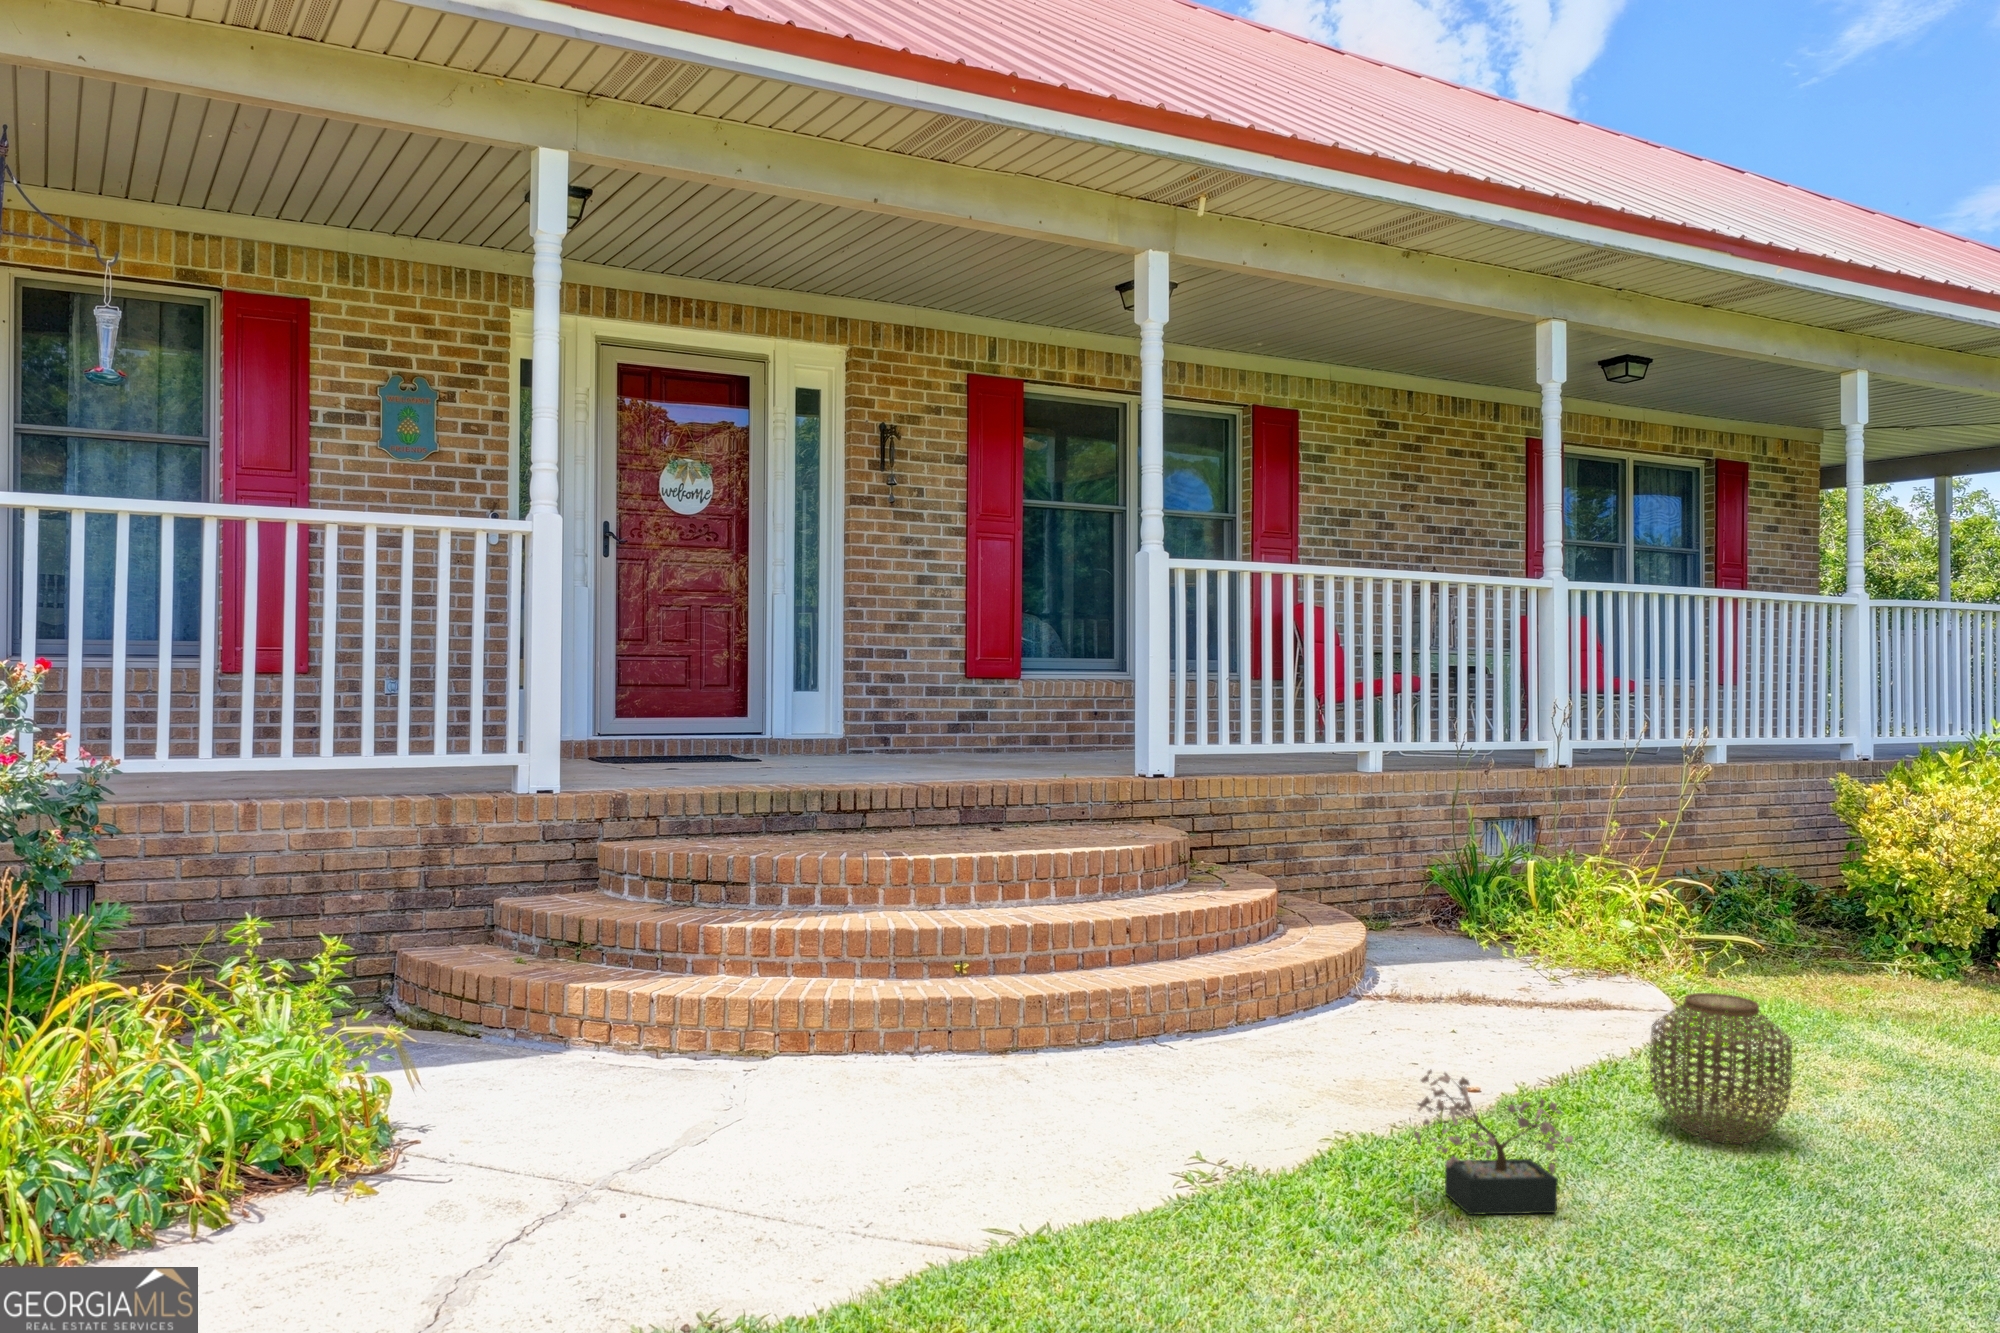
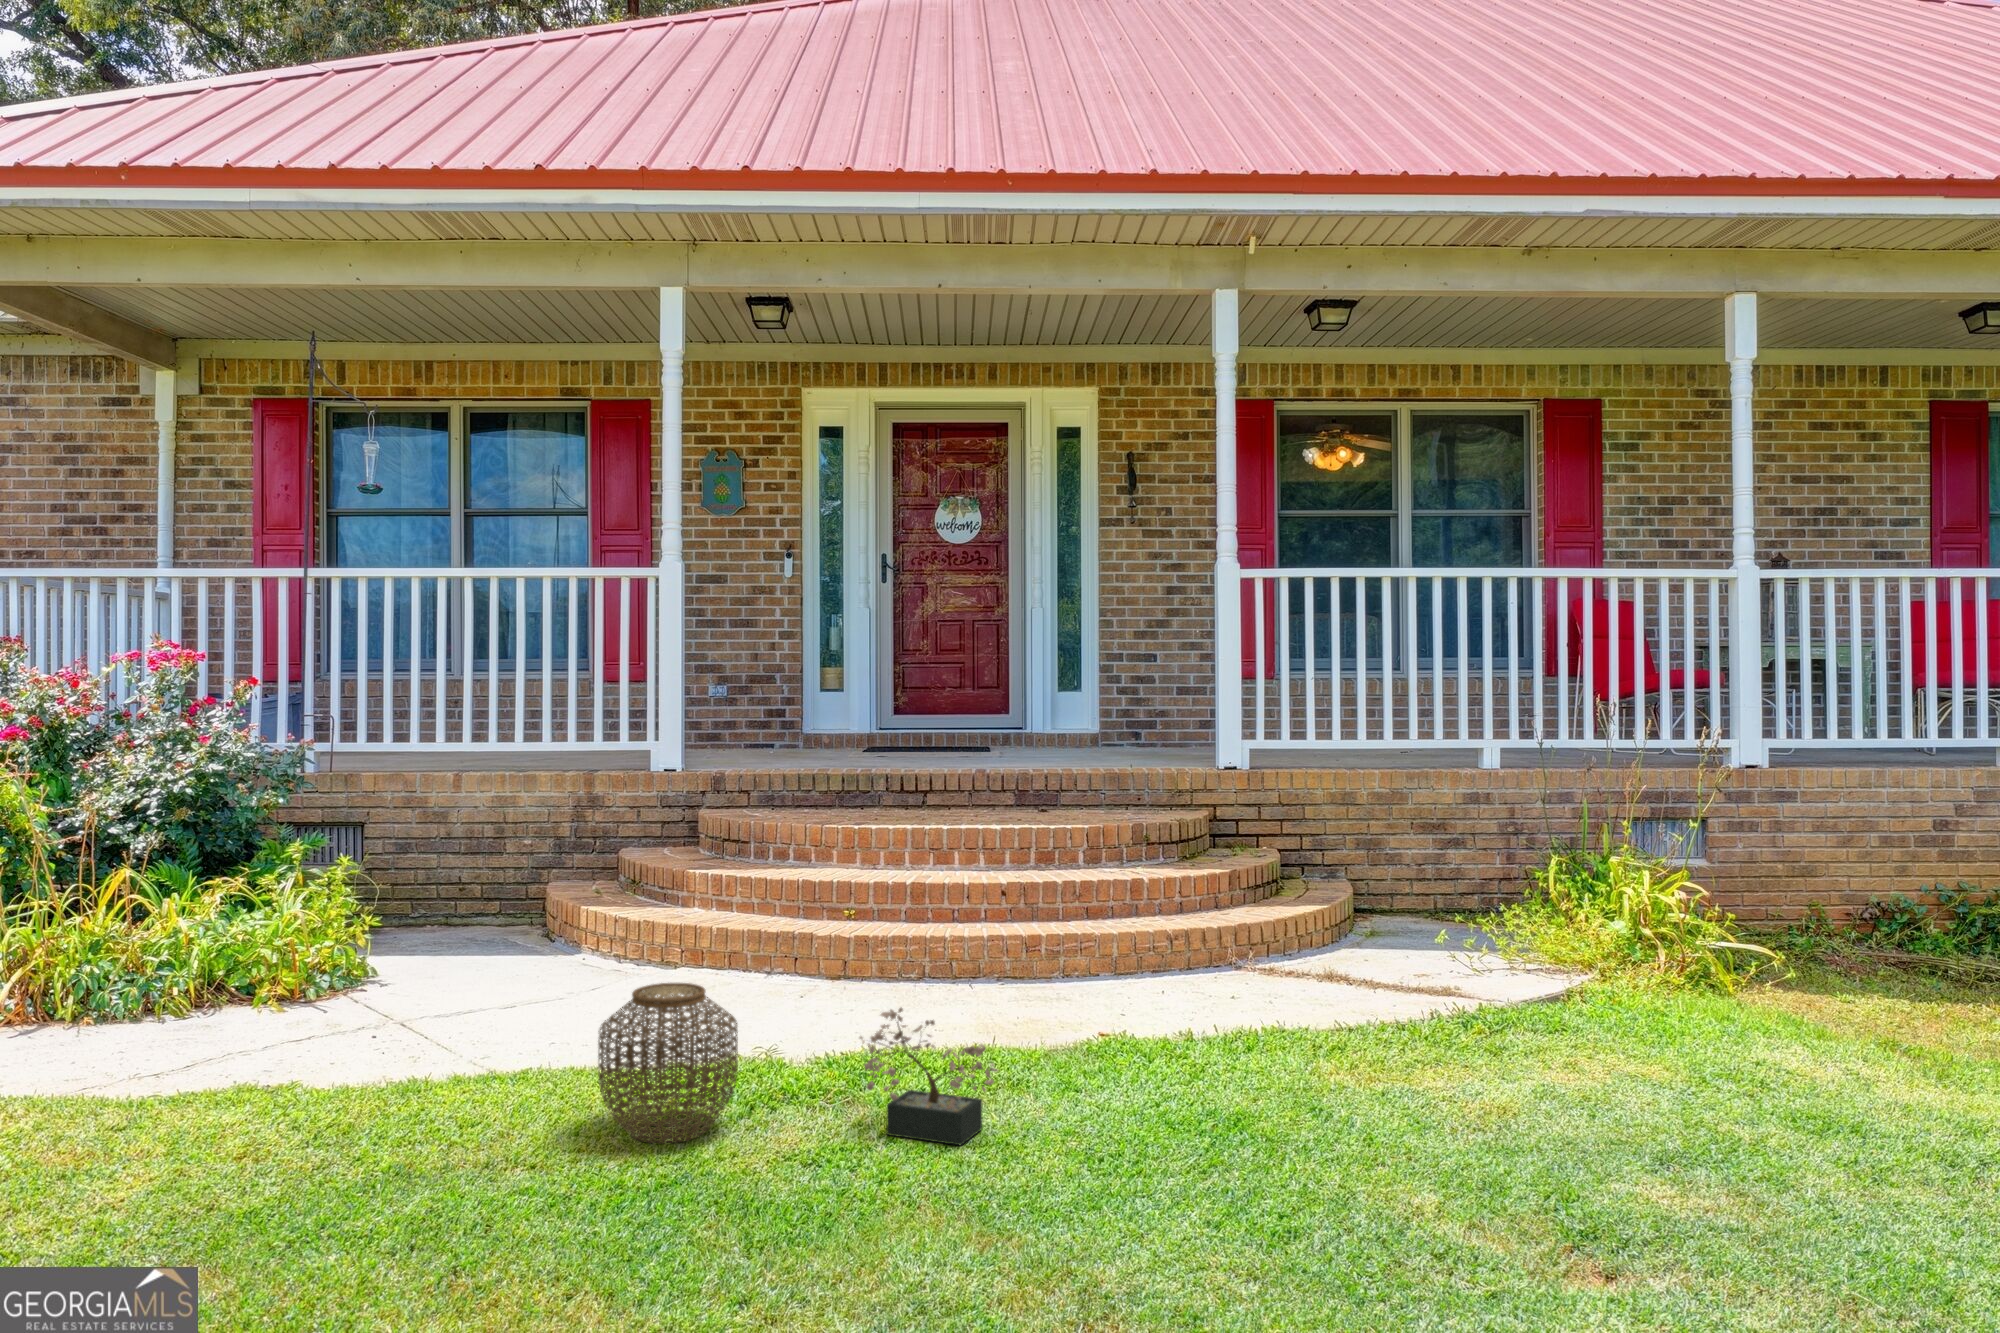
woven basket: present [1650,993,1792,1144] -> present [598,983,738,1144]

